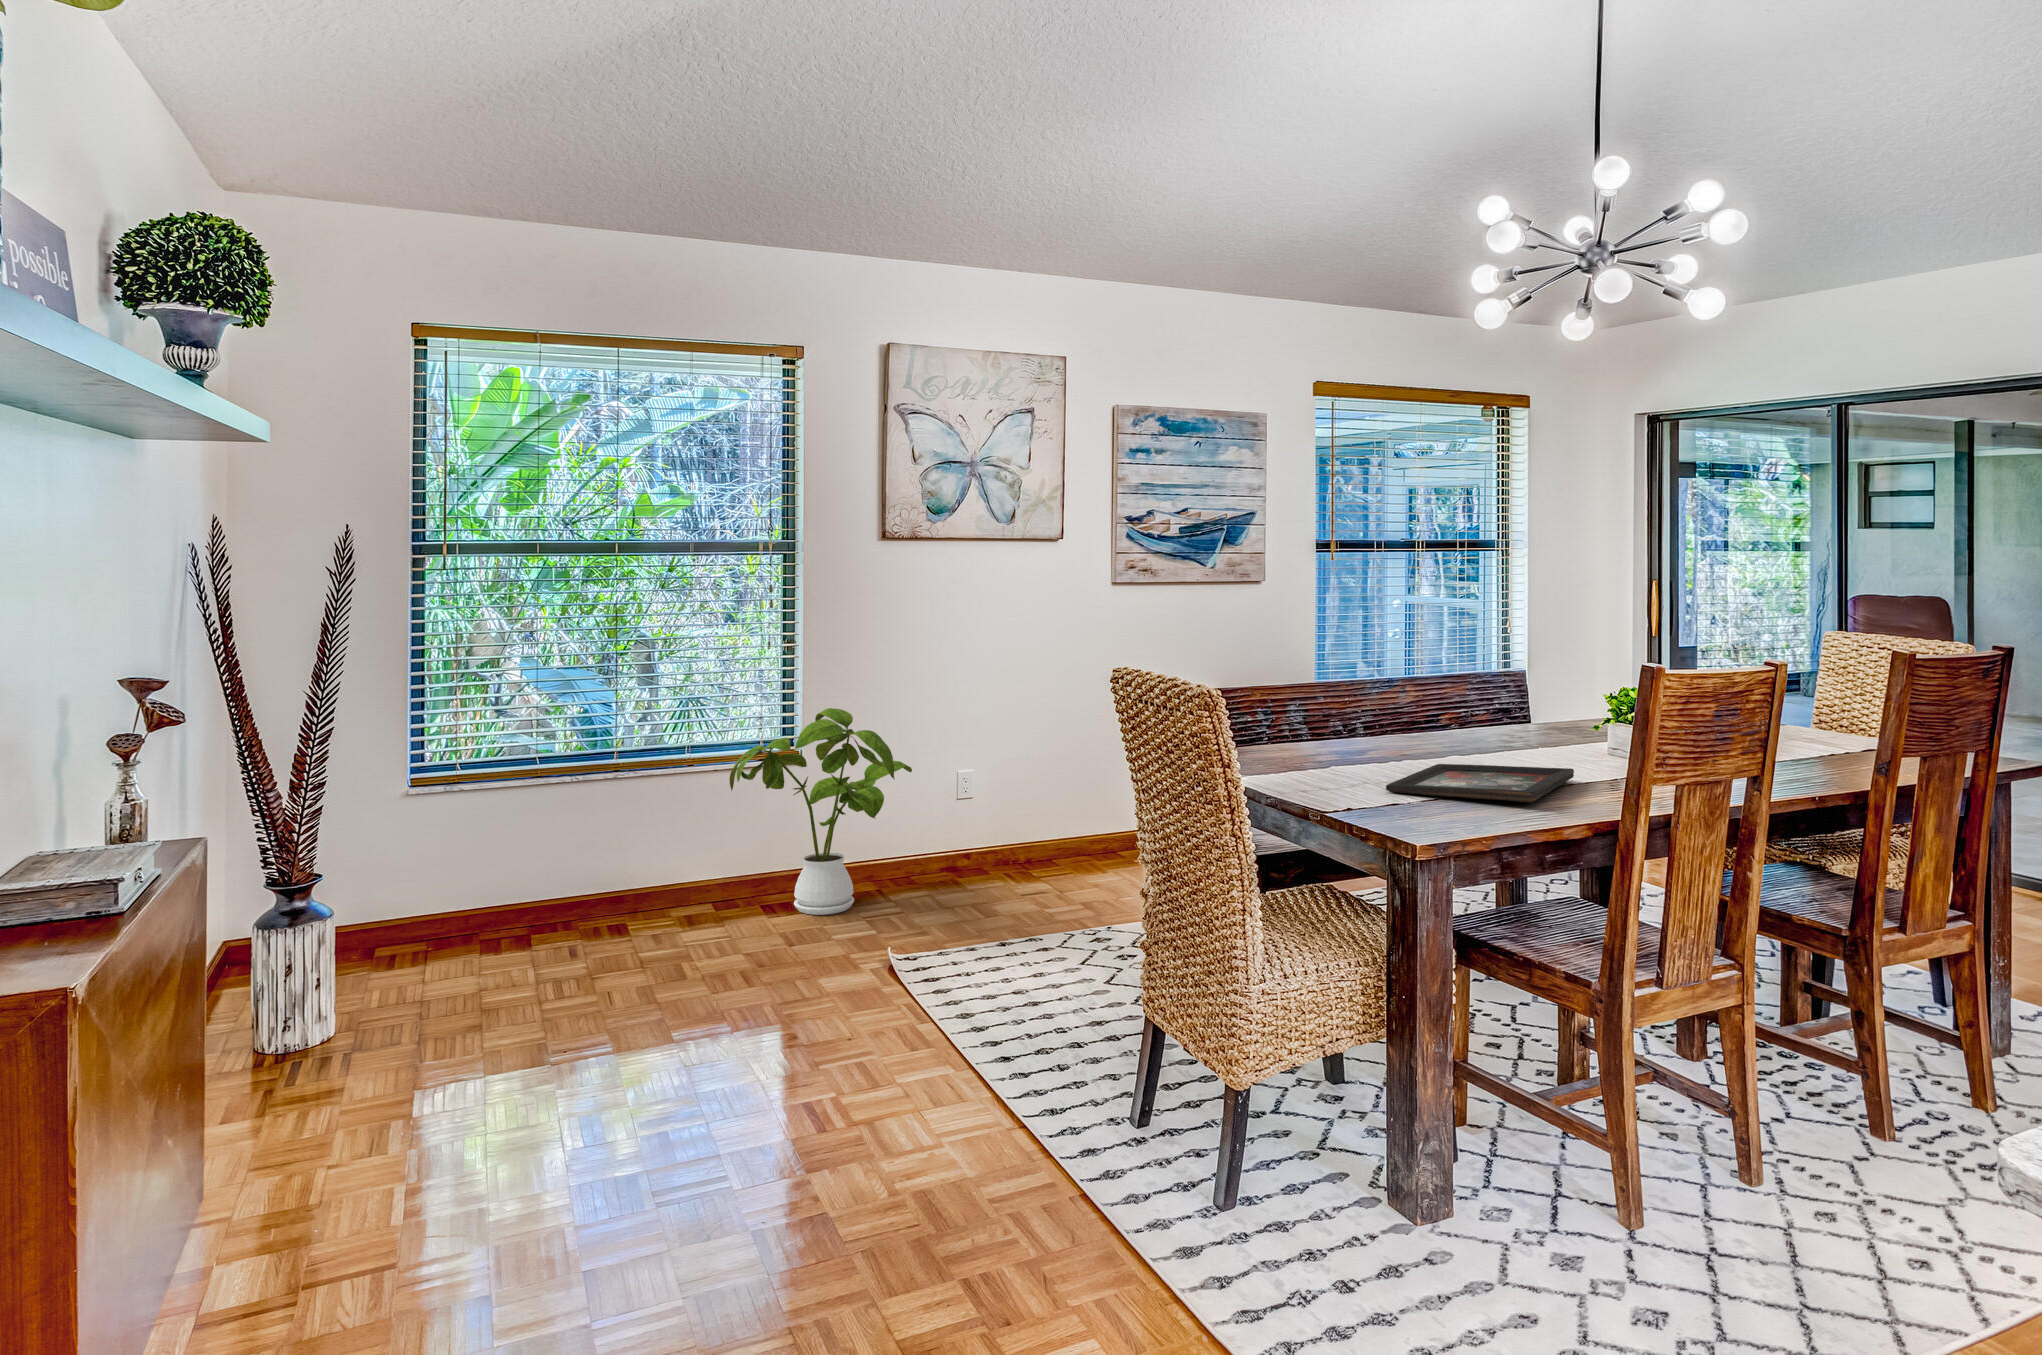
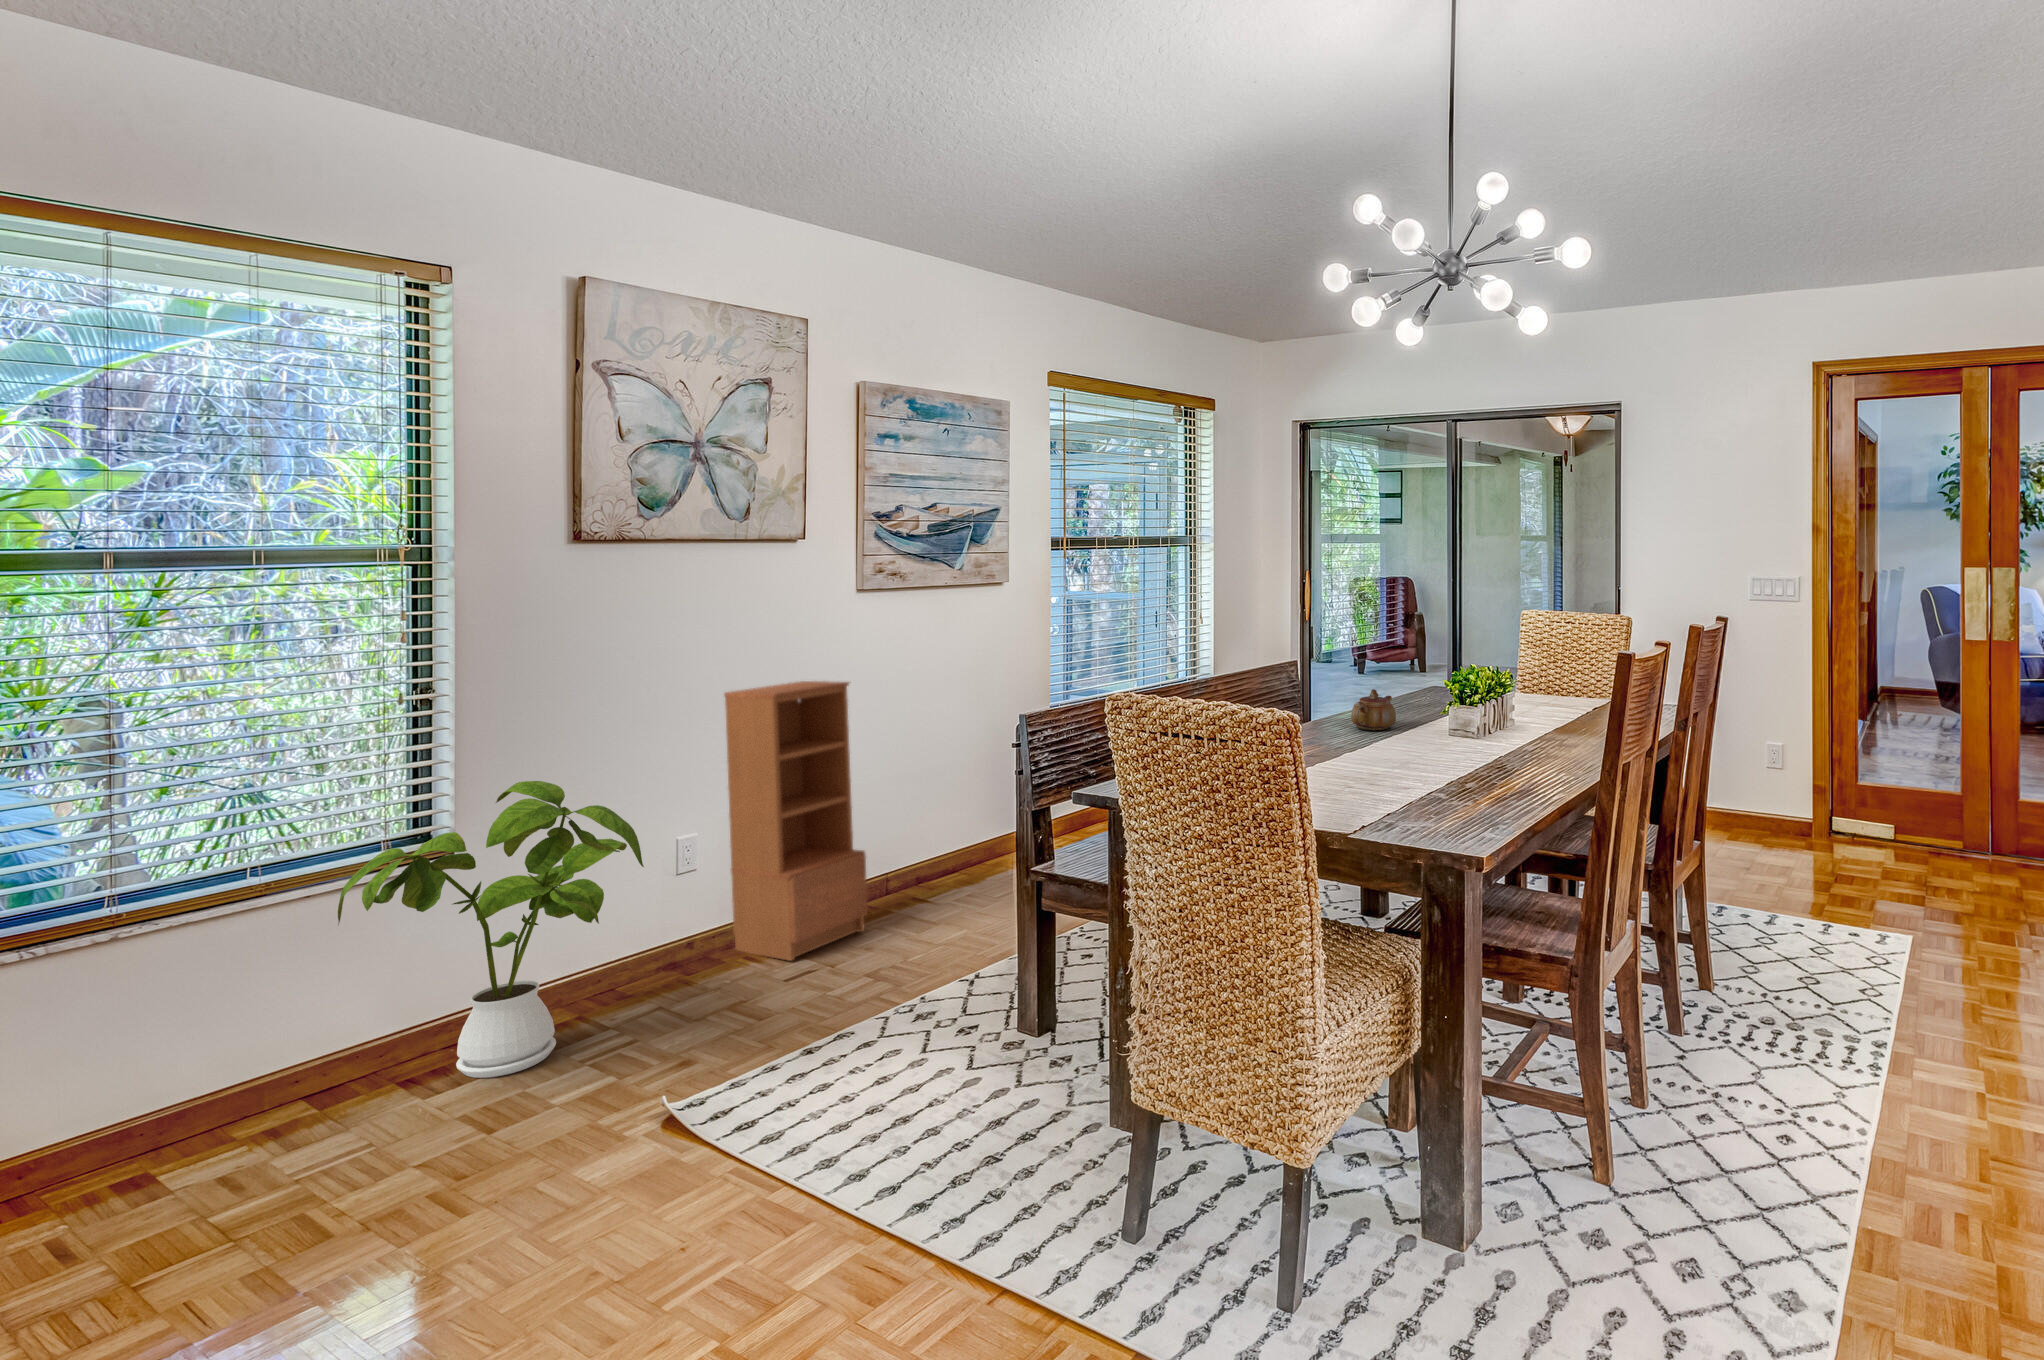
bookcase: none [996,657,1102,883] -> present [724,681,868,961]
teapot: none [1503,698,1563,741] -> present [1351,689,1396,731]
decorative tray: present [1386,764,1574,803] -> none [1350,756,1499,803]

